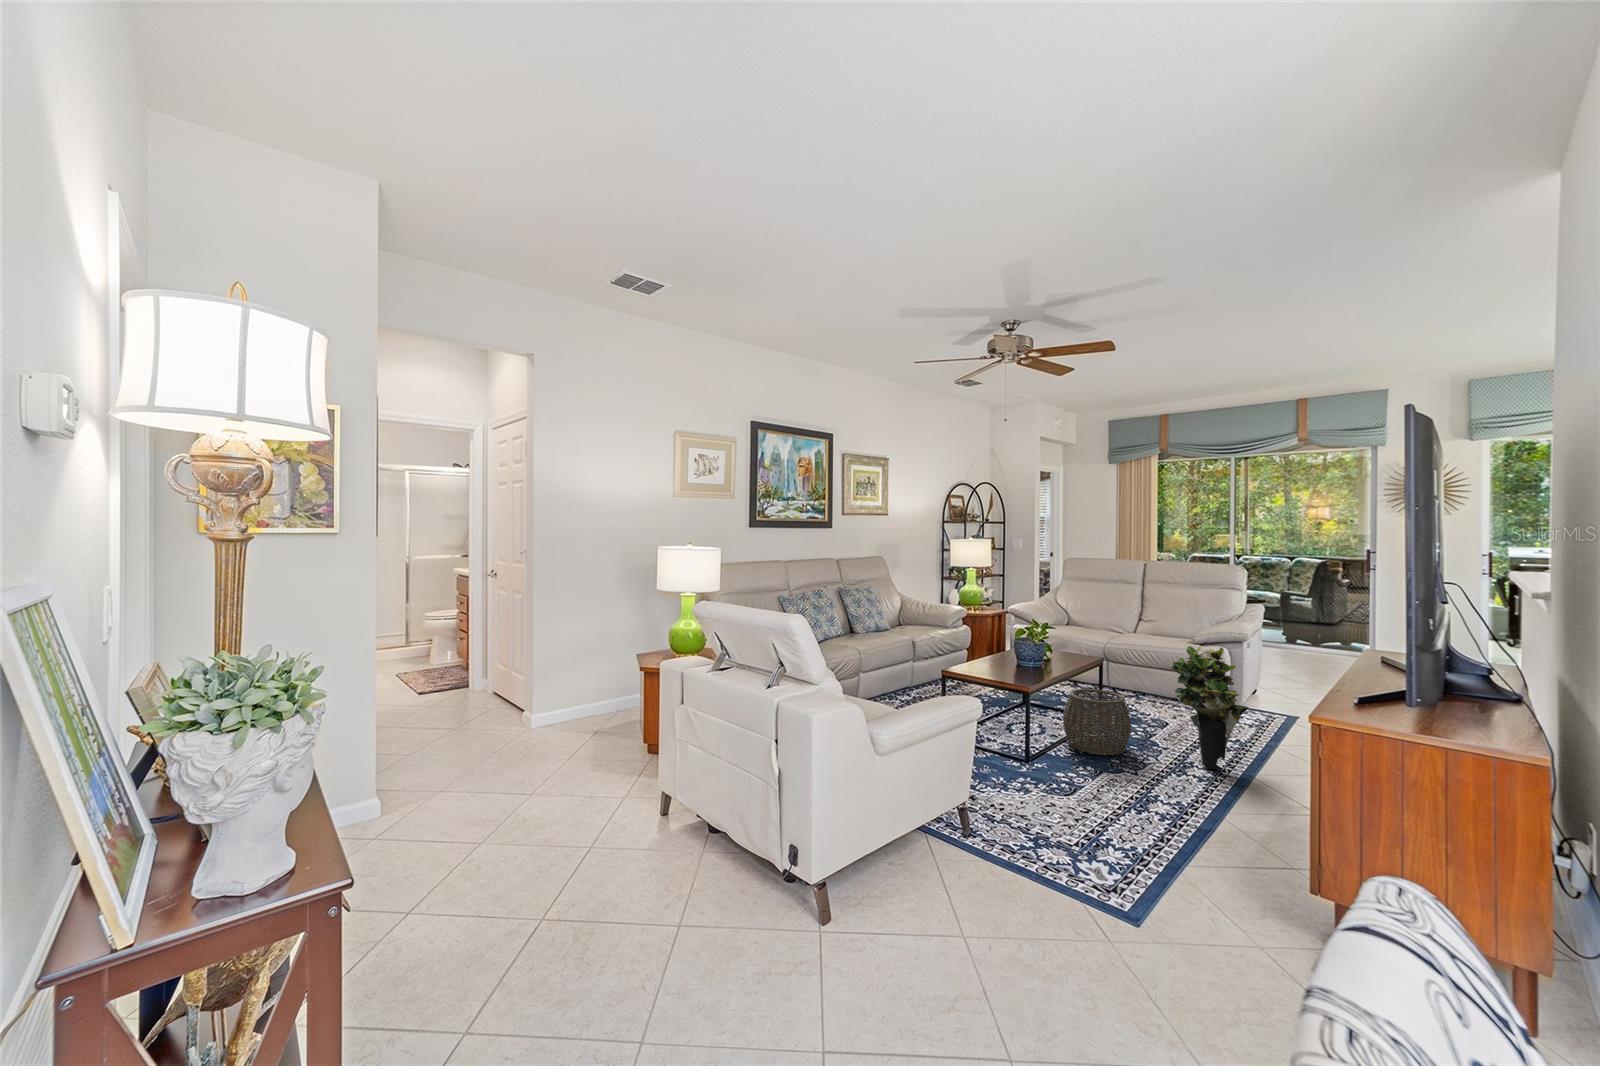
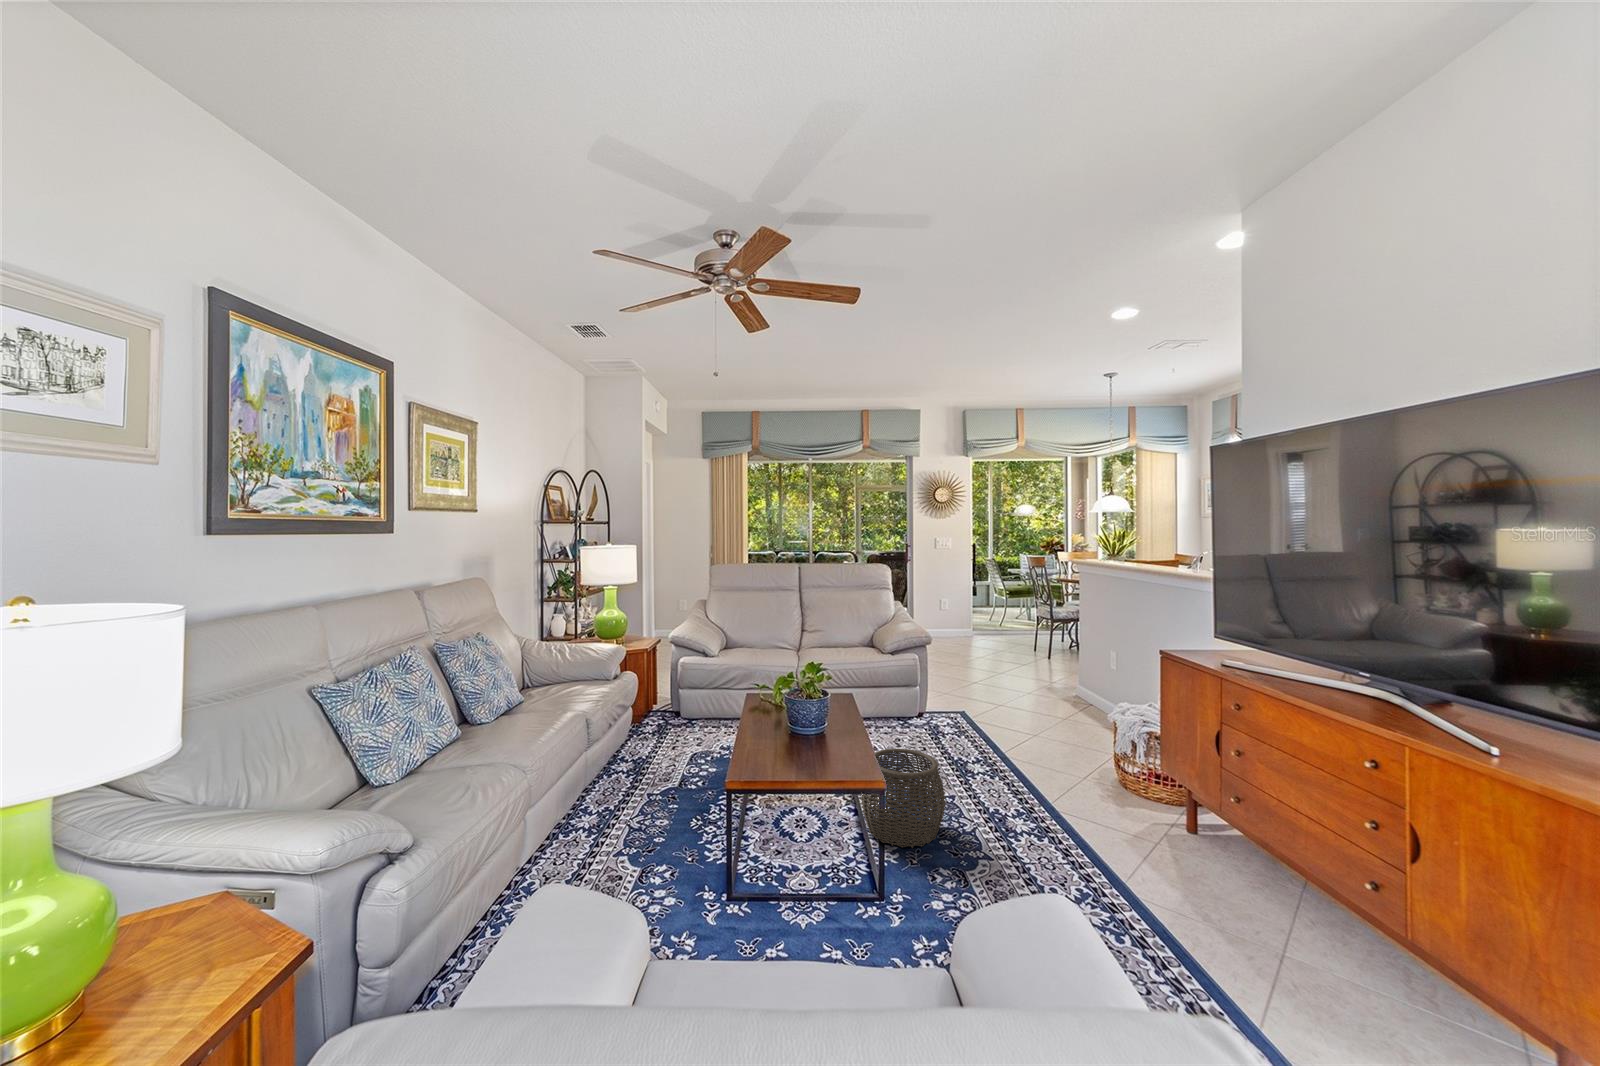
potted plant: present [1170,646,1249,770] -> none [966,672,1045,823]

